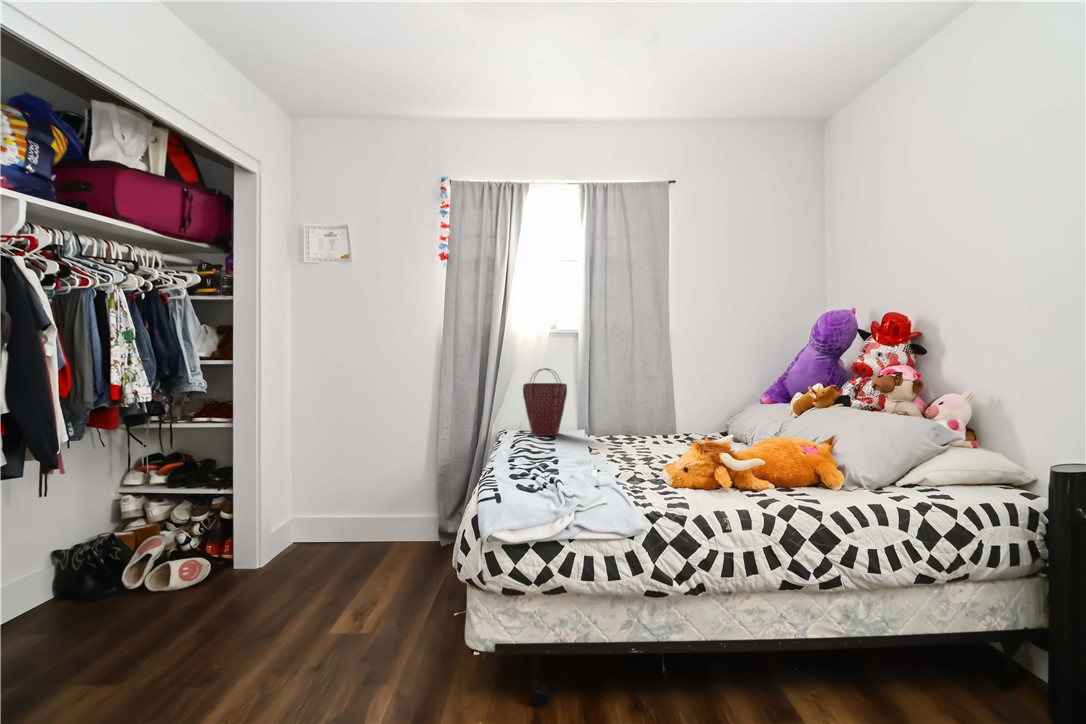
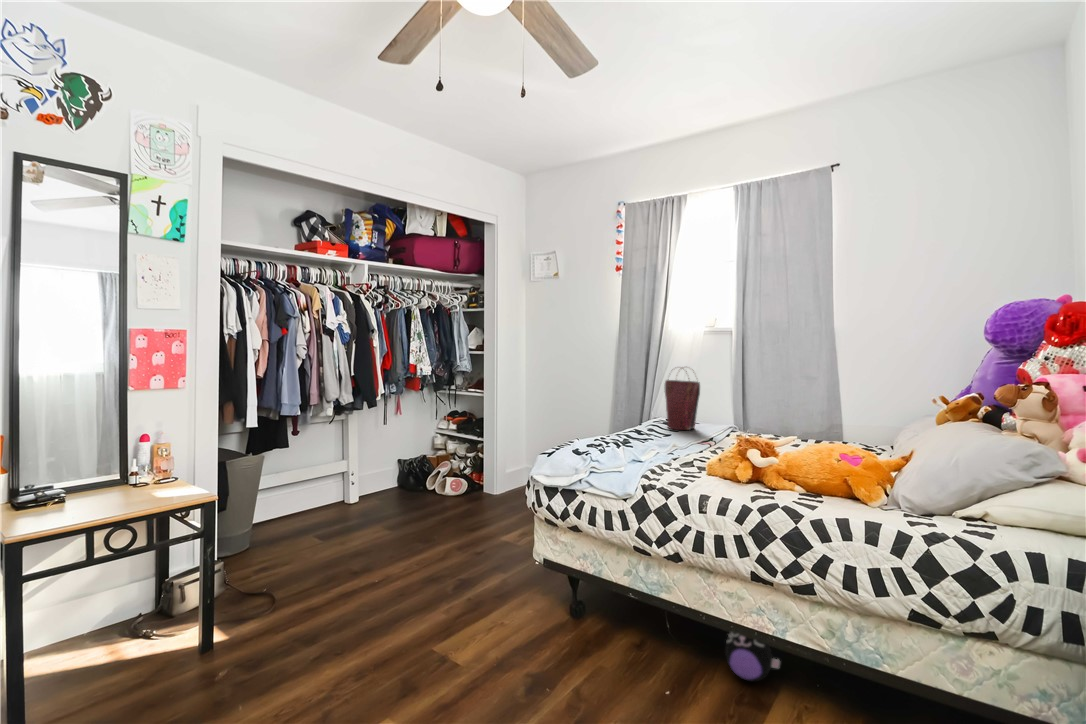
plush toy: none [732,623,787,696] -> present [725,629,780,682]

